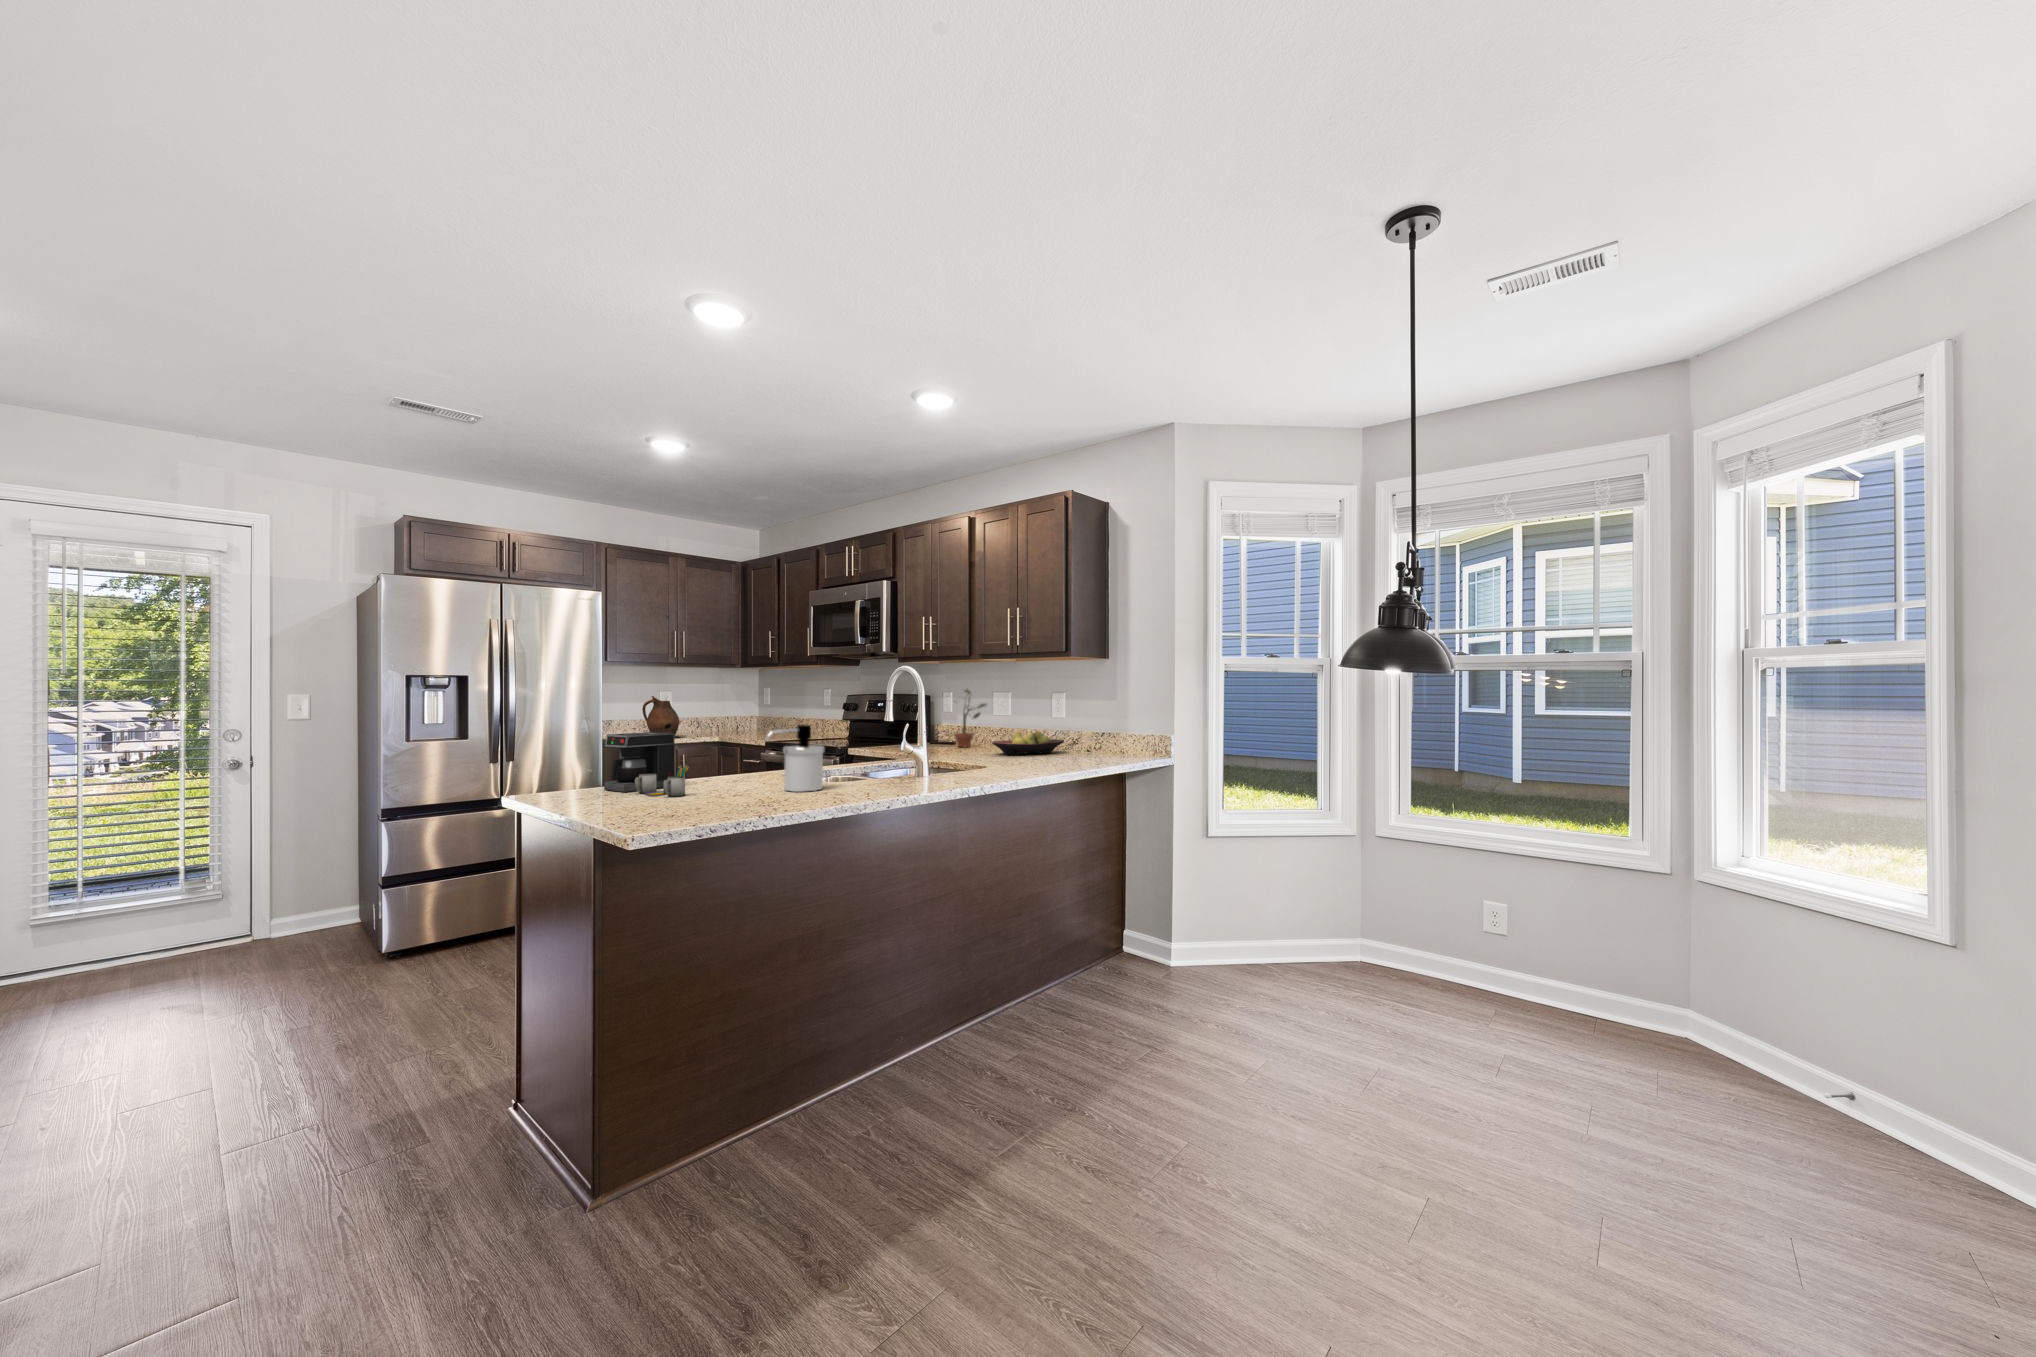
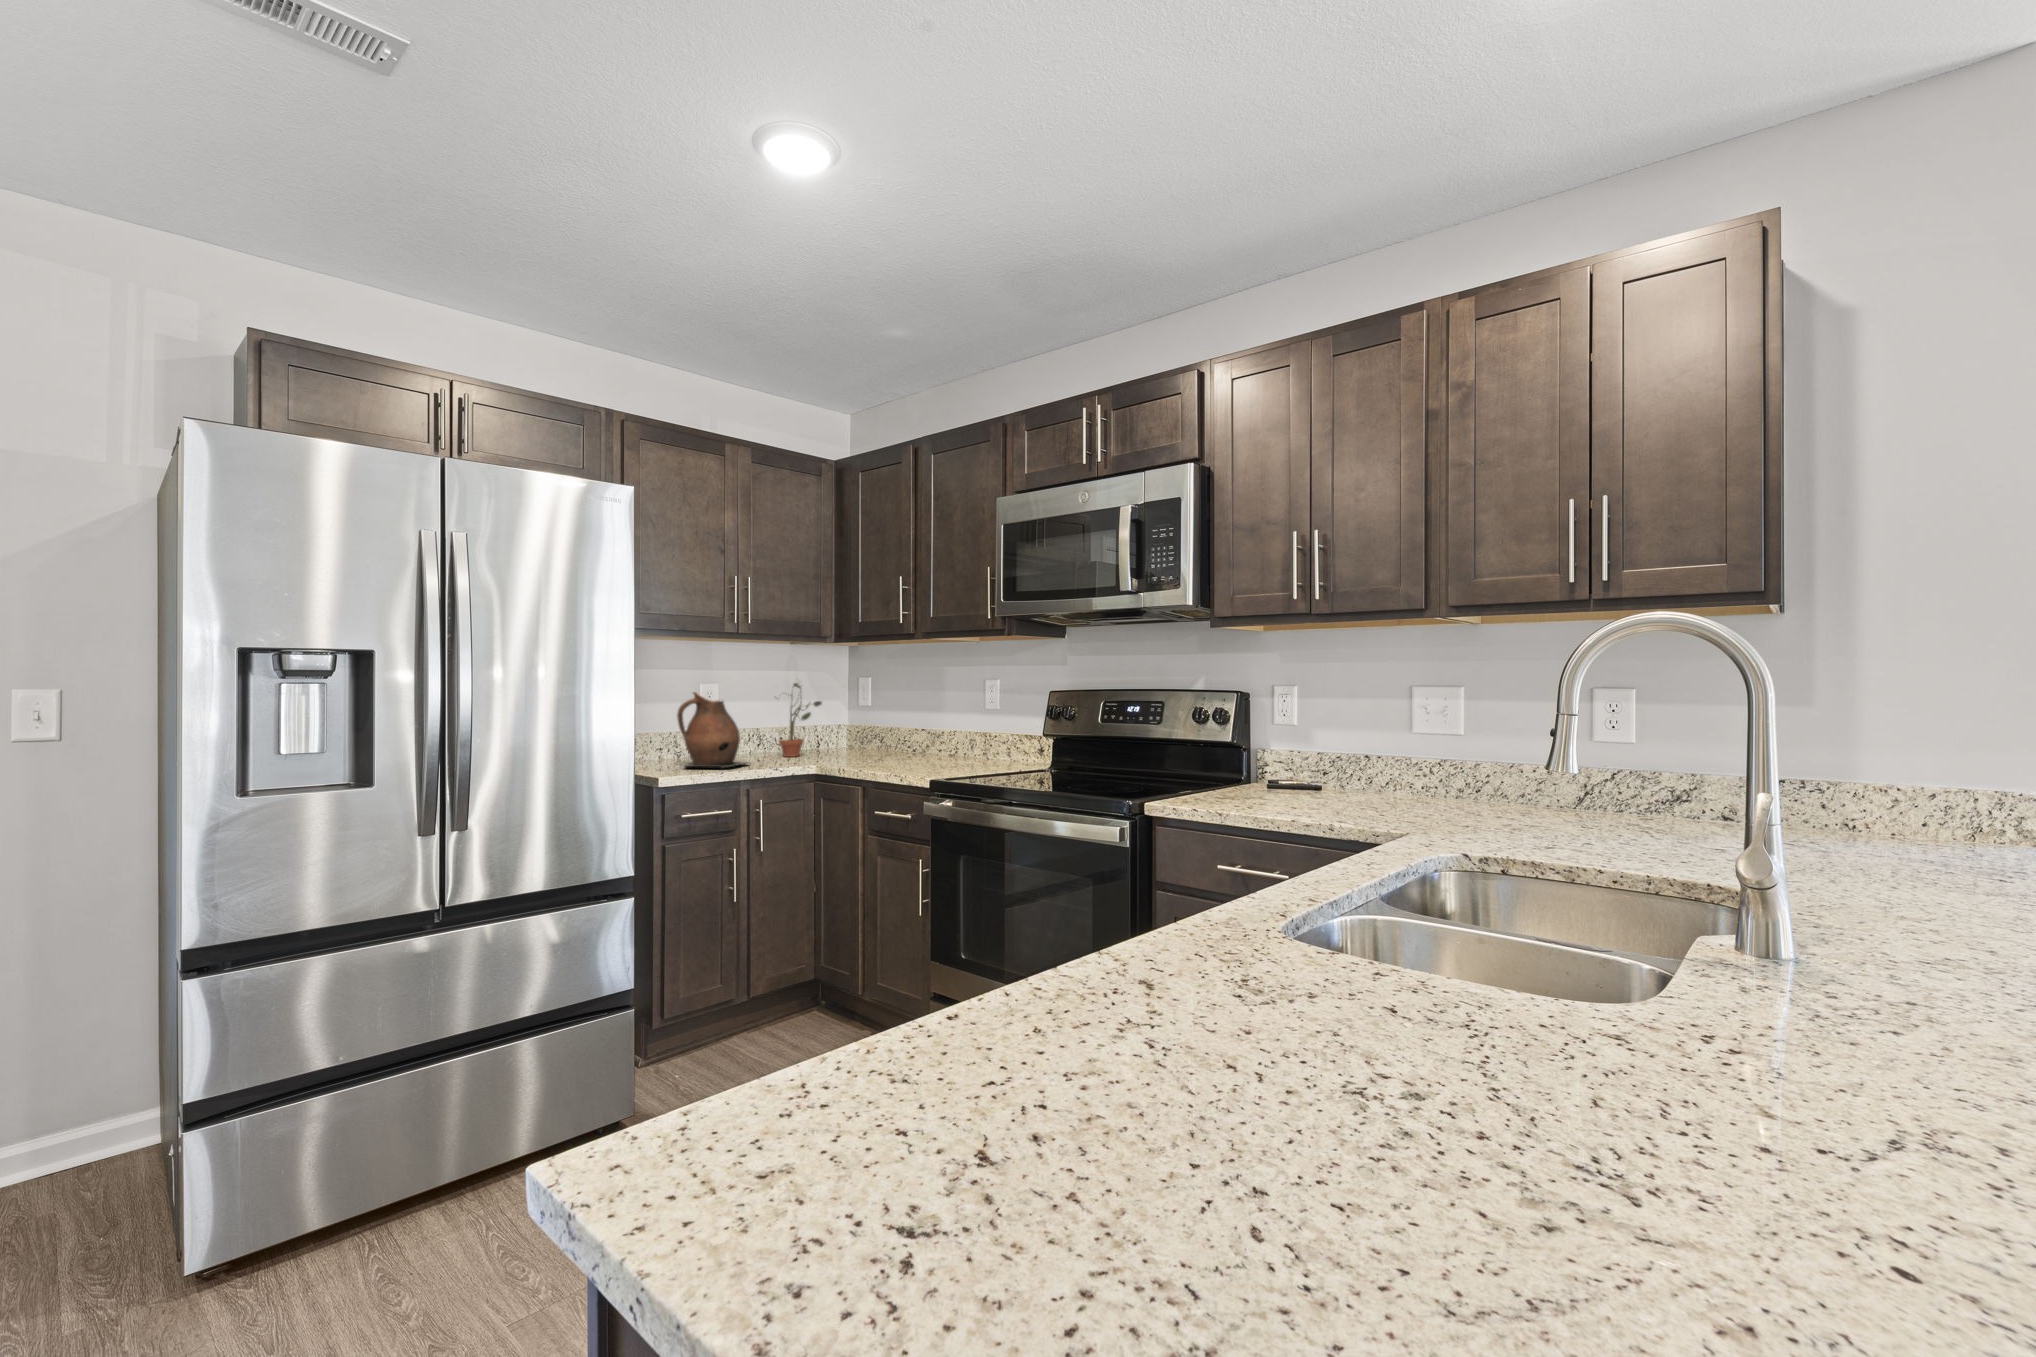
potted plant: present [955,688,986,747] -> present [779,683,821,757]
soap dispenser: present [765,725,824,792] -> none [1701,821,1914,1121]
fruit bowl: present [992,731,1064,755] -> none [1531,773,1676,829]
coffee maker: present [604,732,690,796] -> none [985,831,1505,1200]

